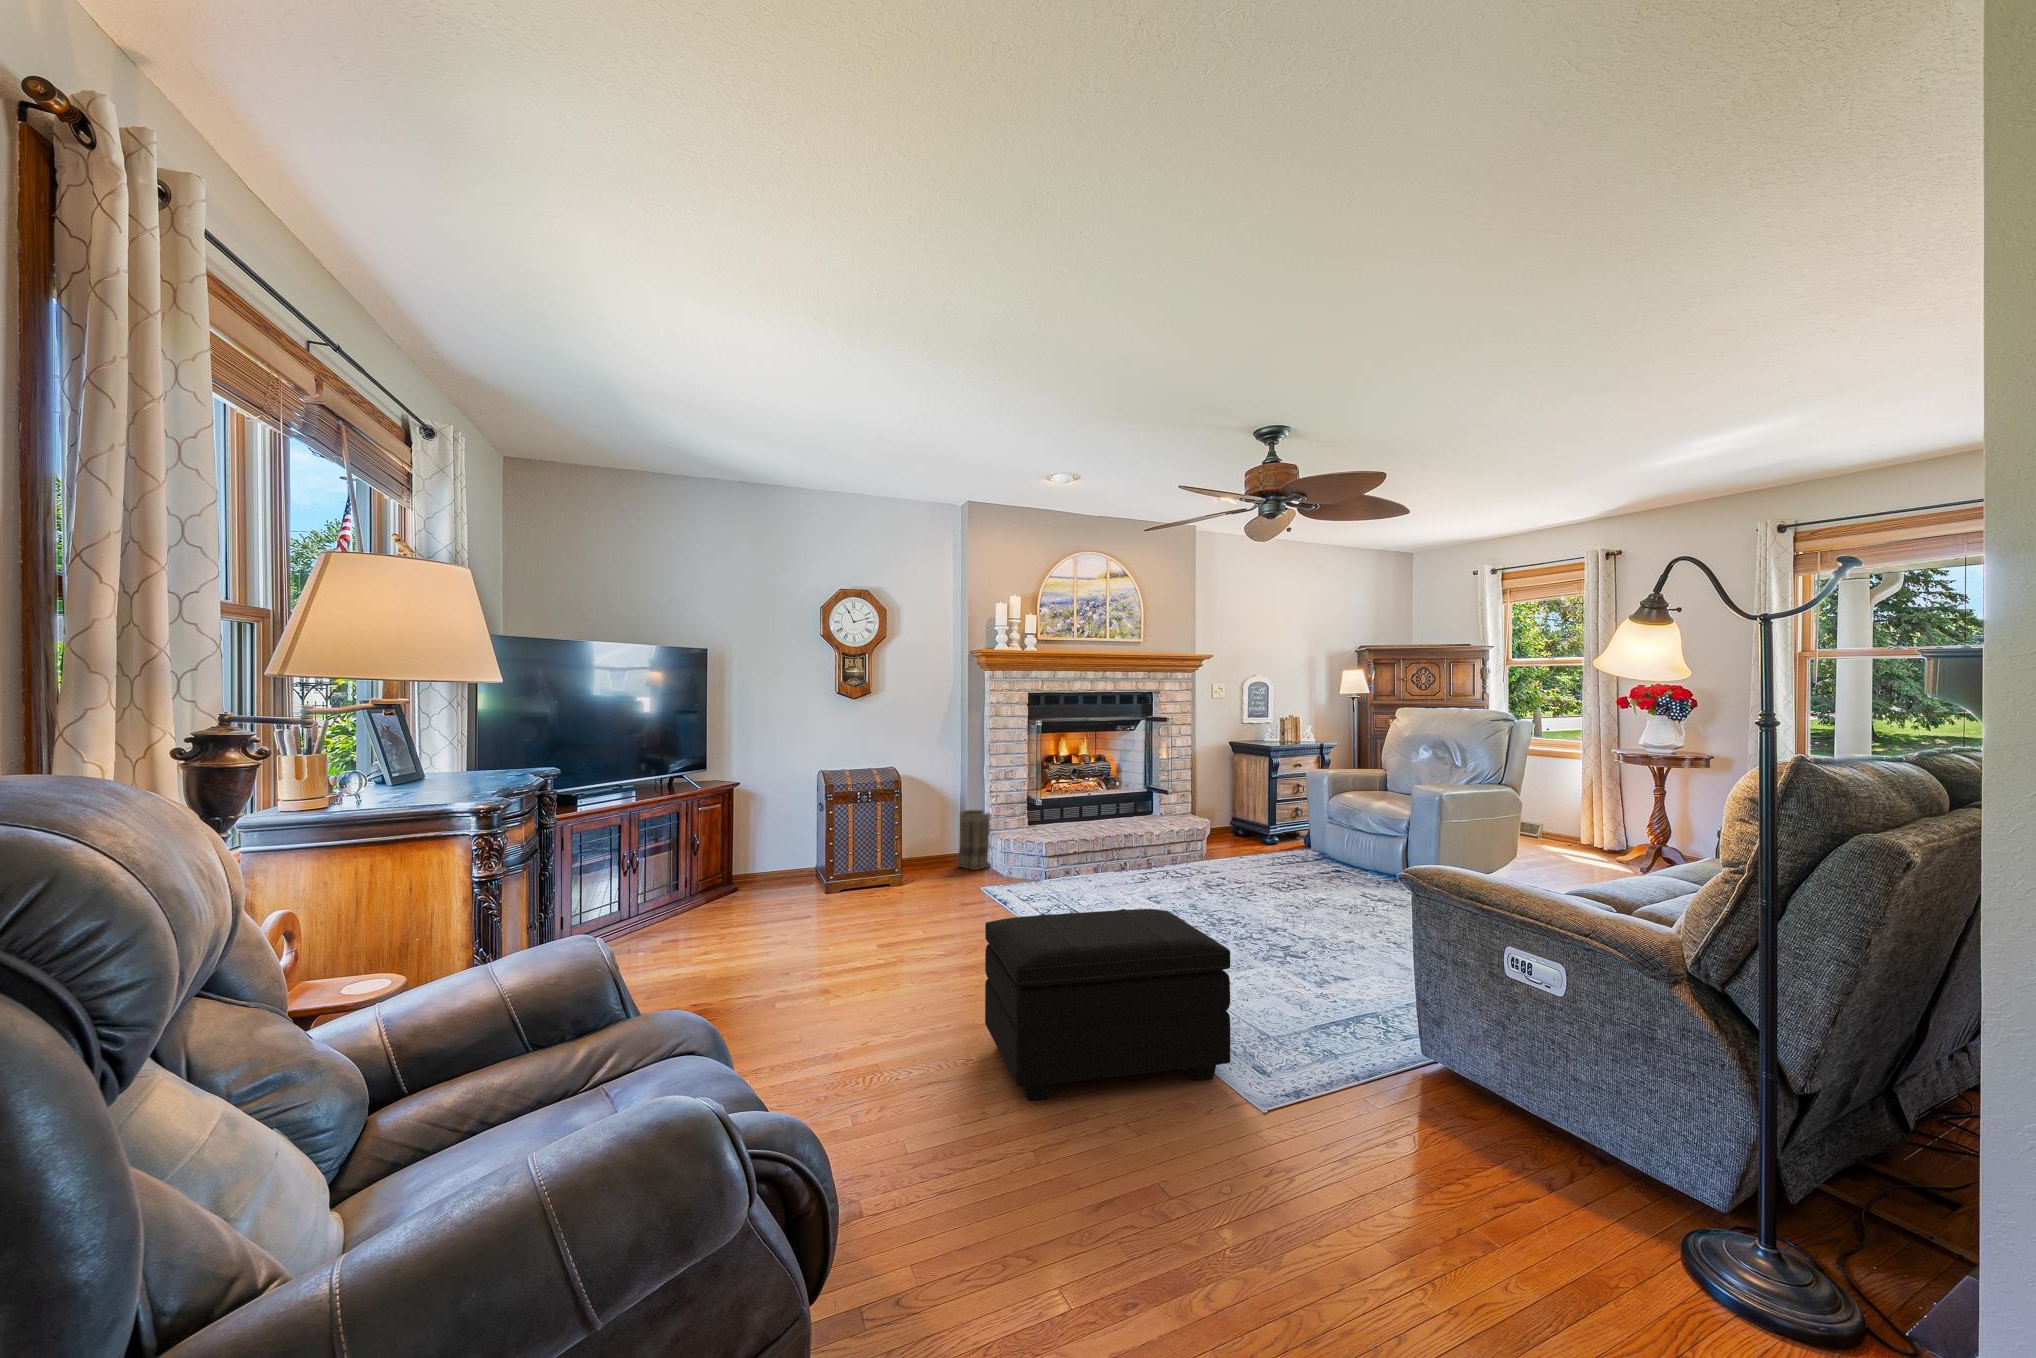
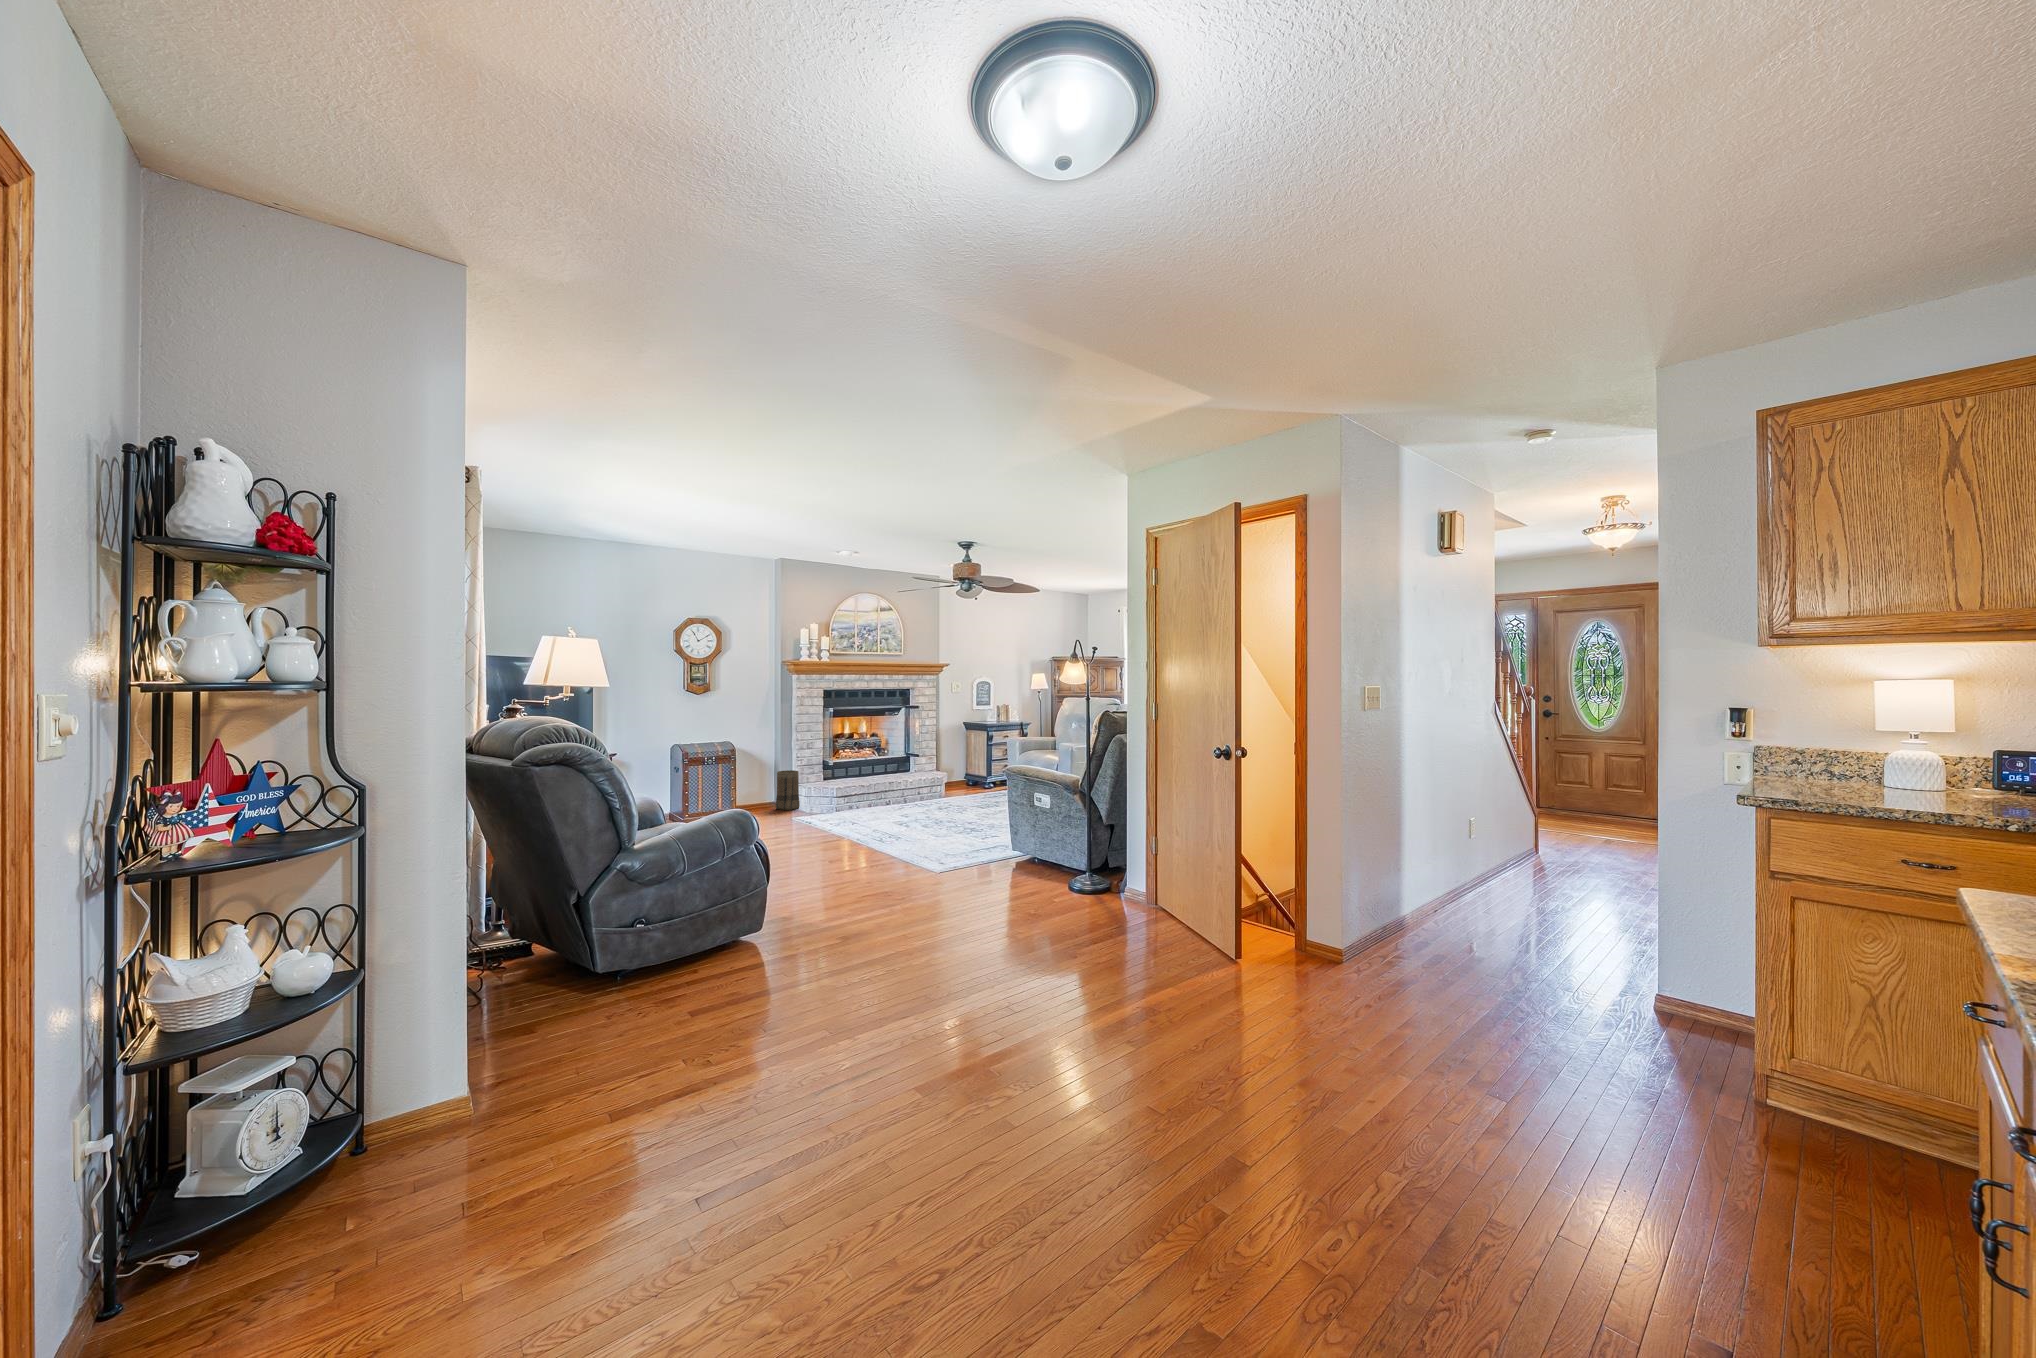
footstool: present [985,909,1230,1100] -> none [815,803,936,886]

